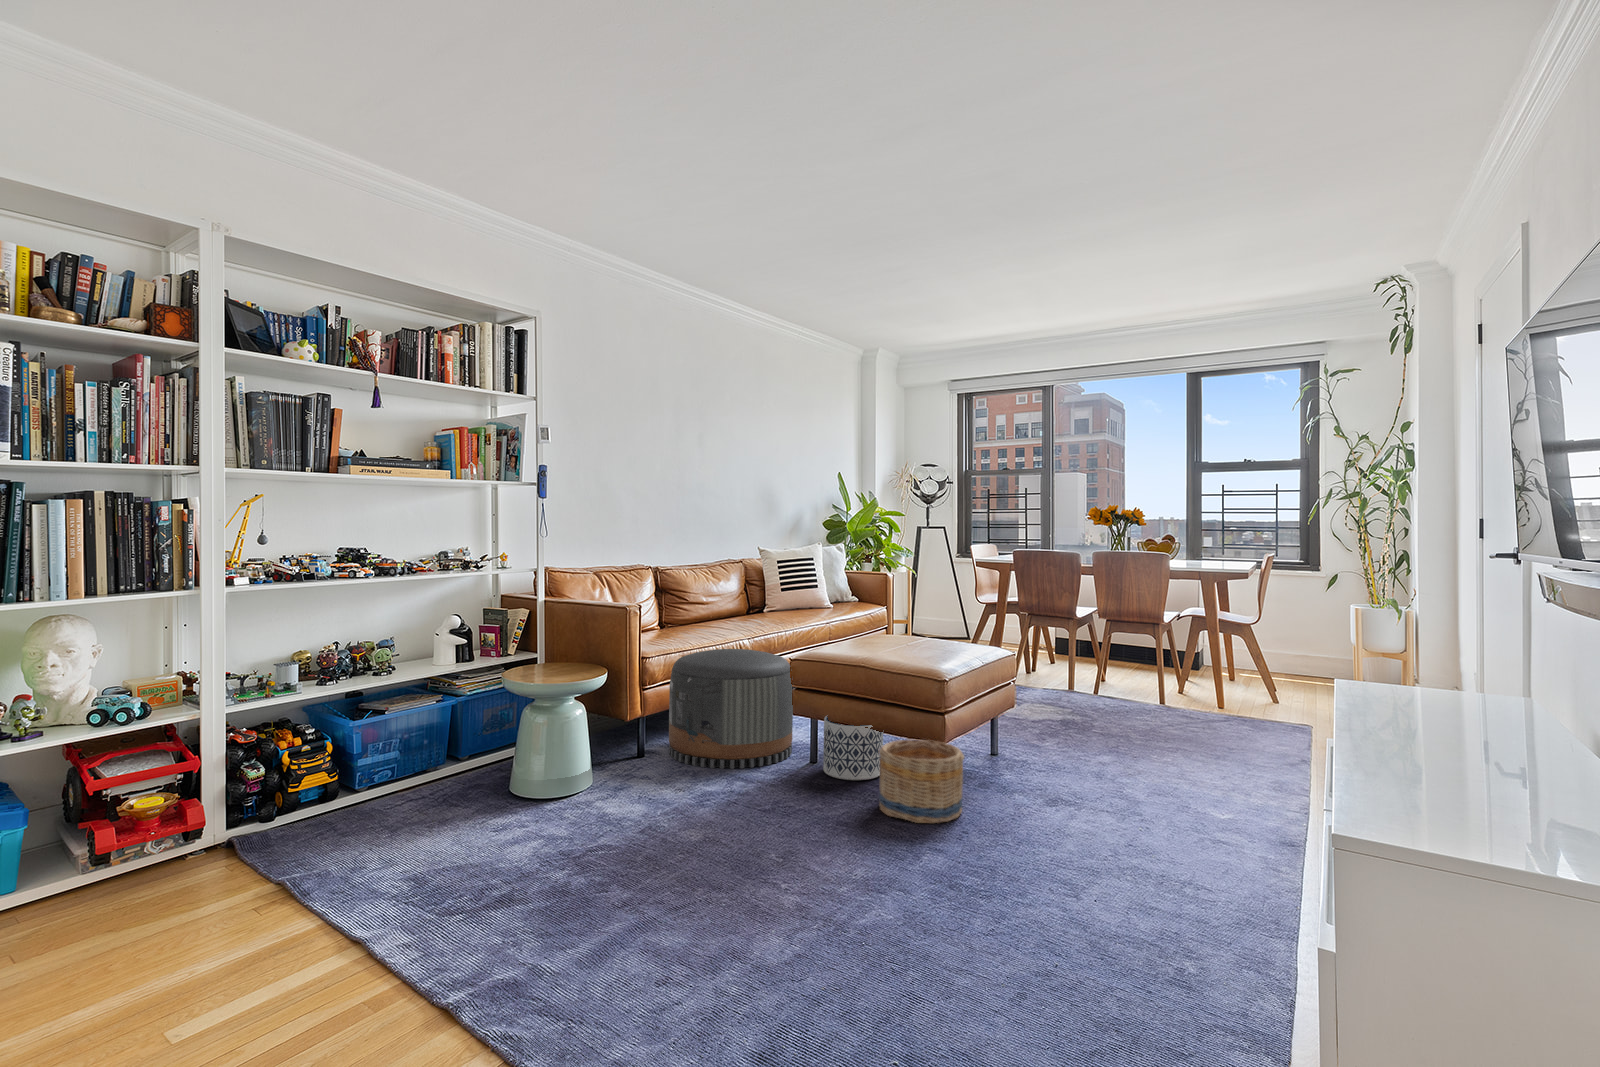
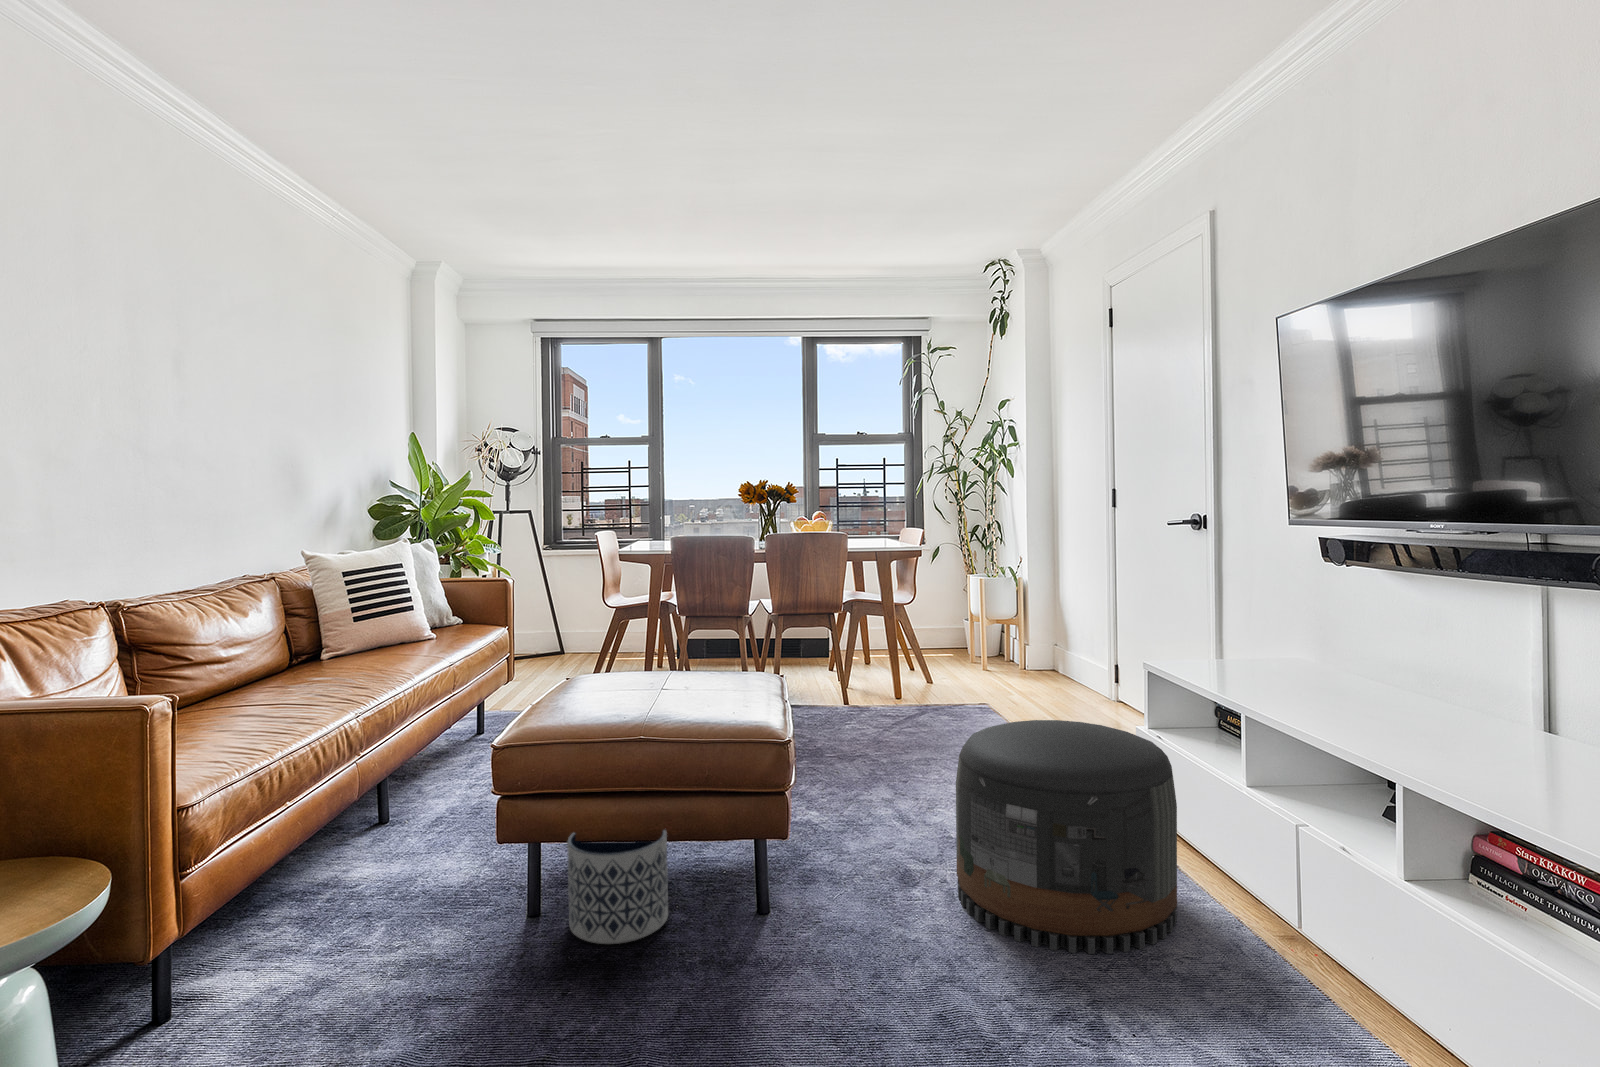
pouf: present [669,649,793,769] -> present [956,720,1177,954]
basket: present [879,739,964,823] -> none [720,850,857,1007]

